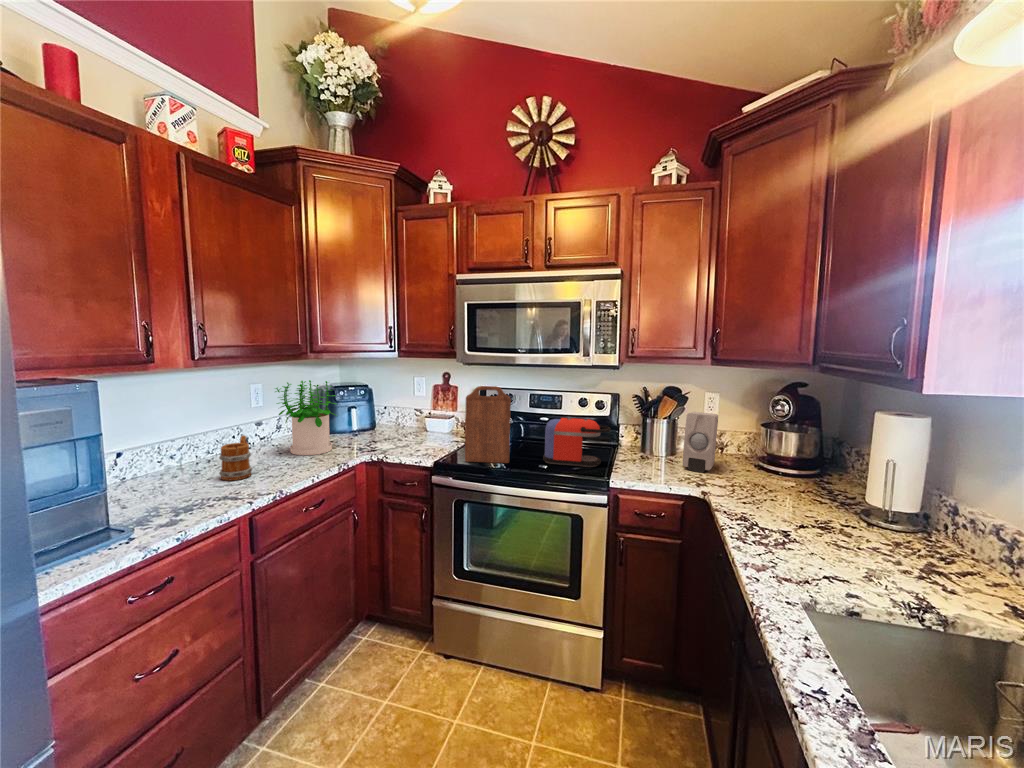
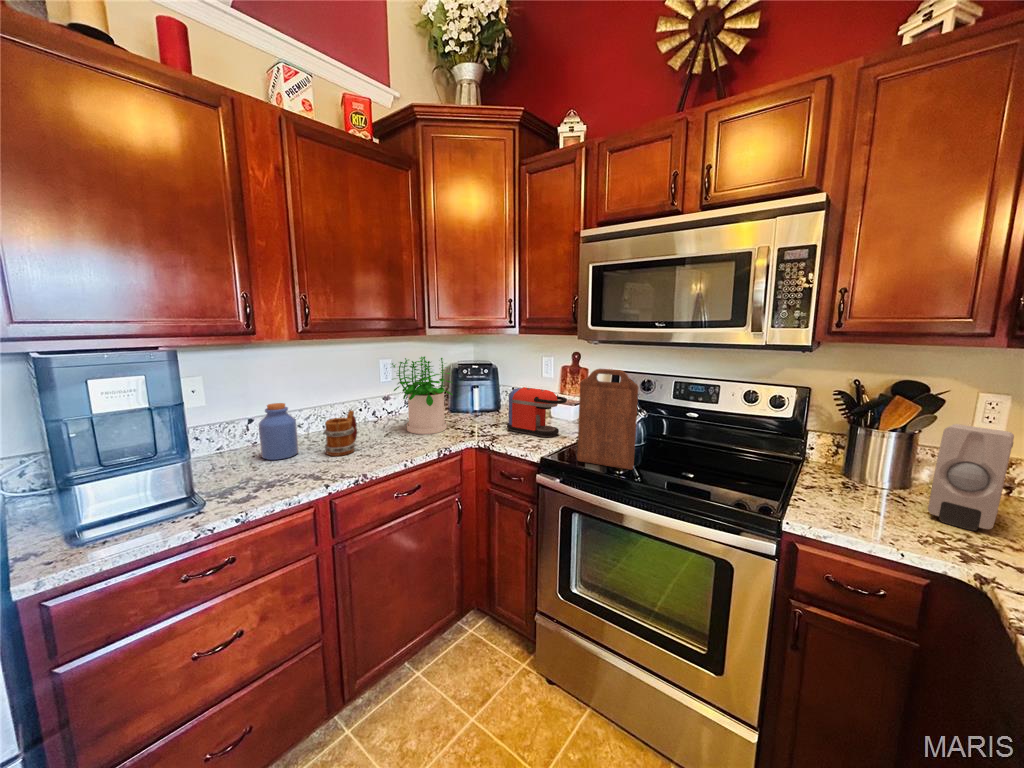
coffee maker: present [543,418,611,467] -> present [507,387,567,437]
jar: none [145,432,189,491] -> present [259,403,298,460]

